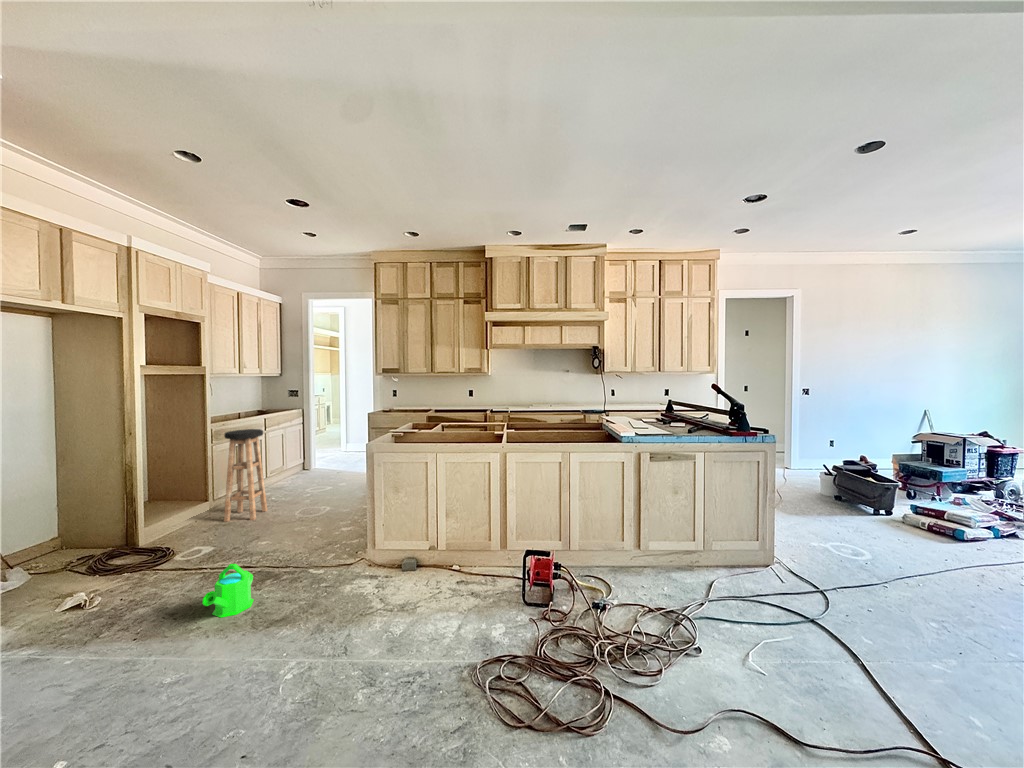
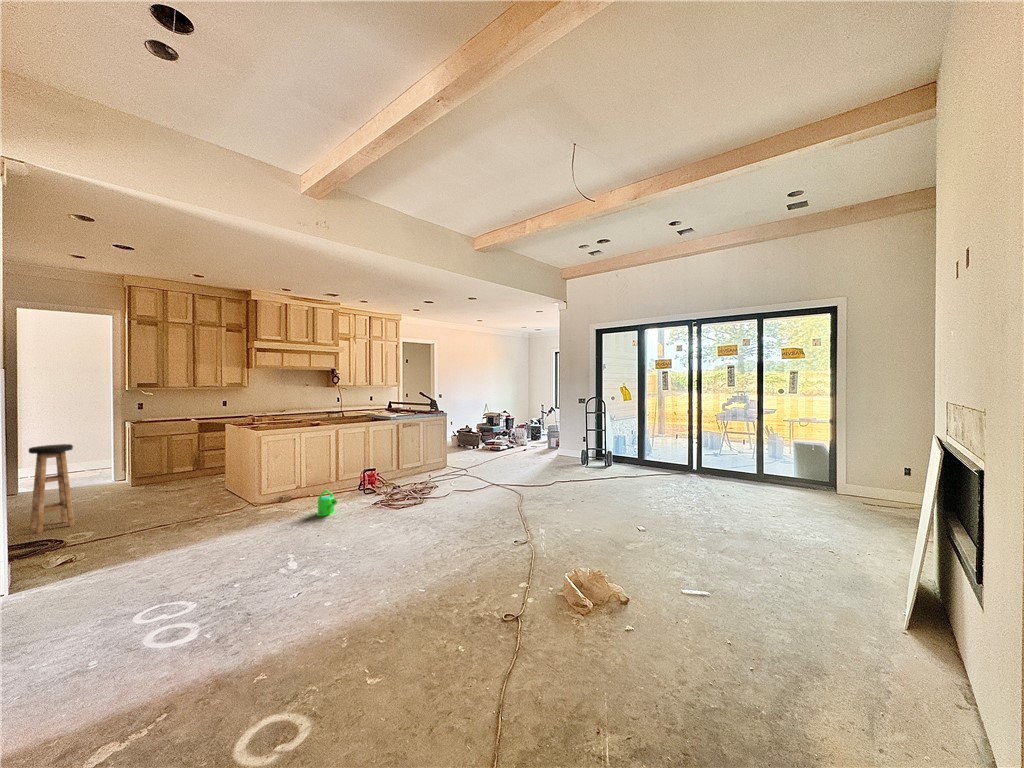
watering can: present [202,564,254,618] -> present [317,490,337,516]

